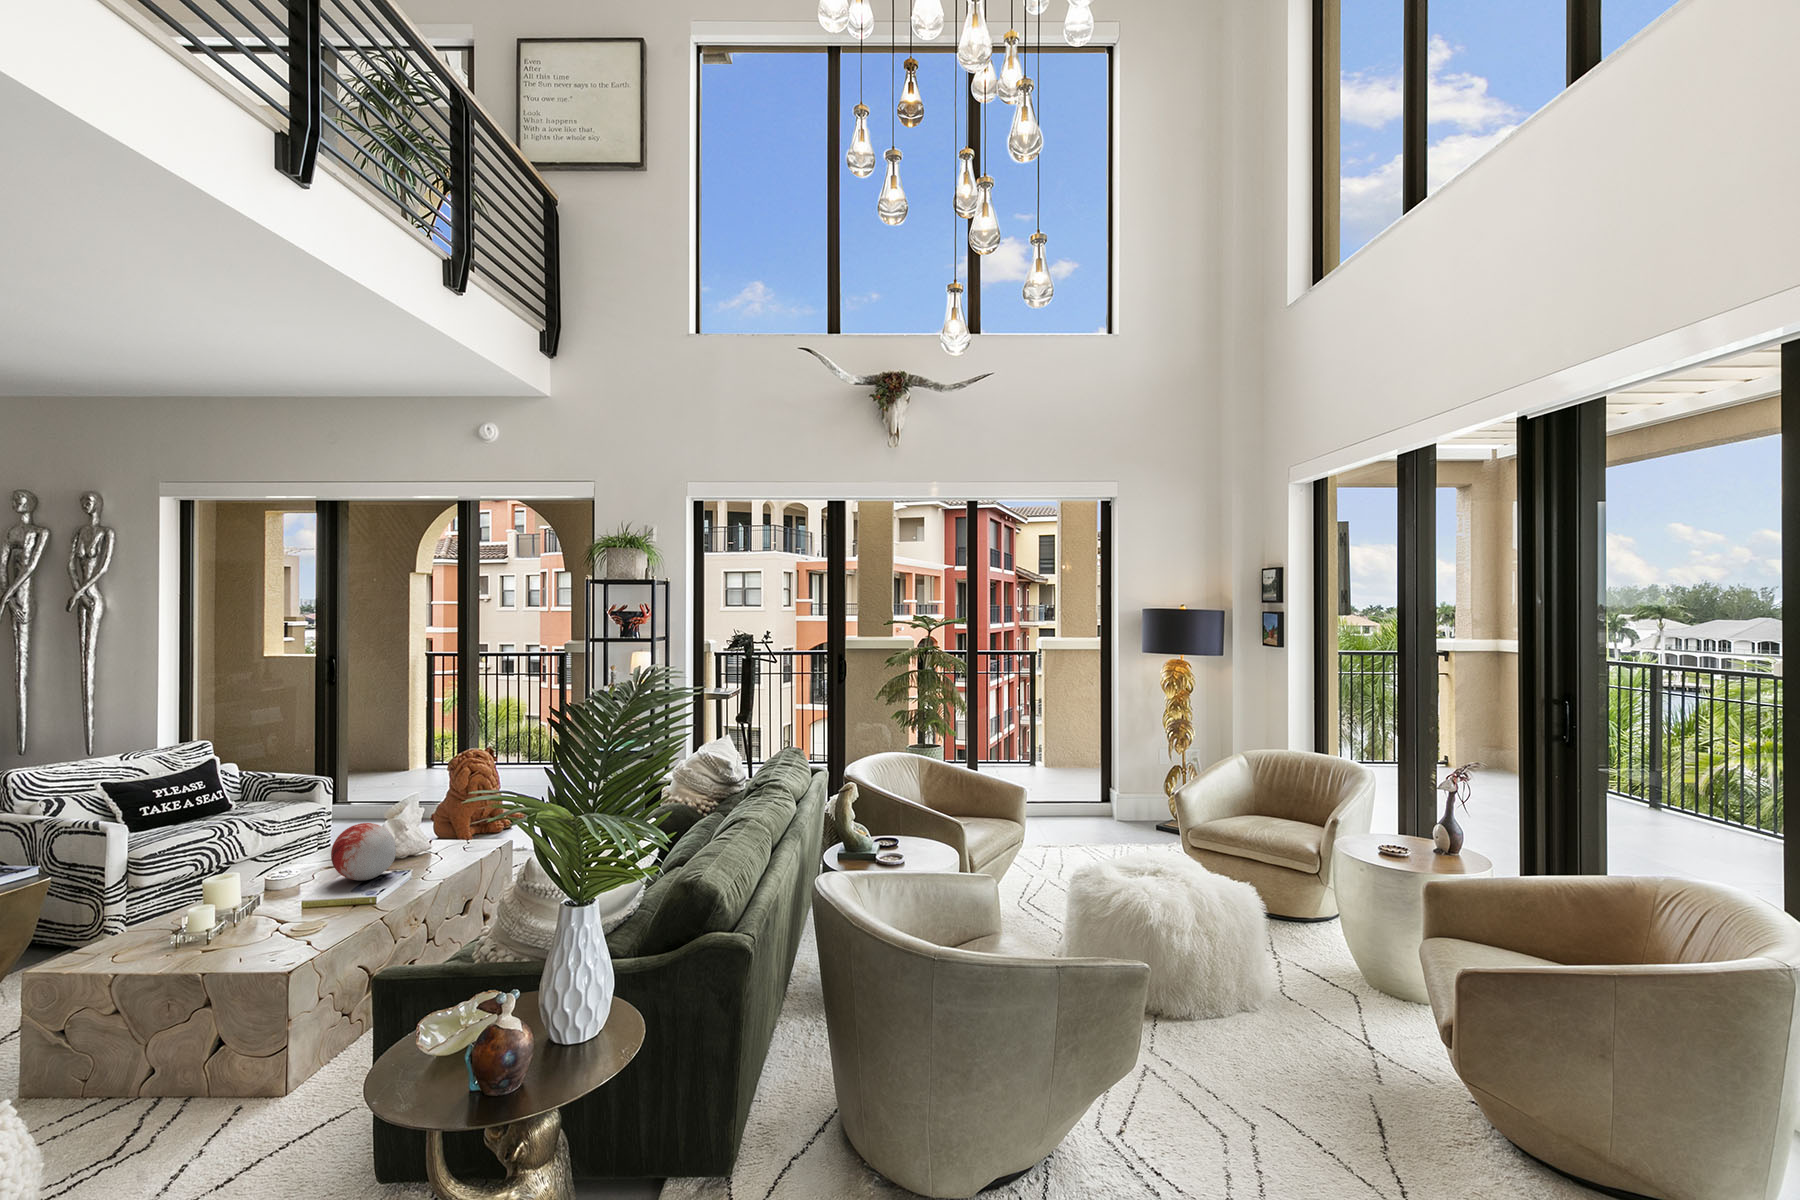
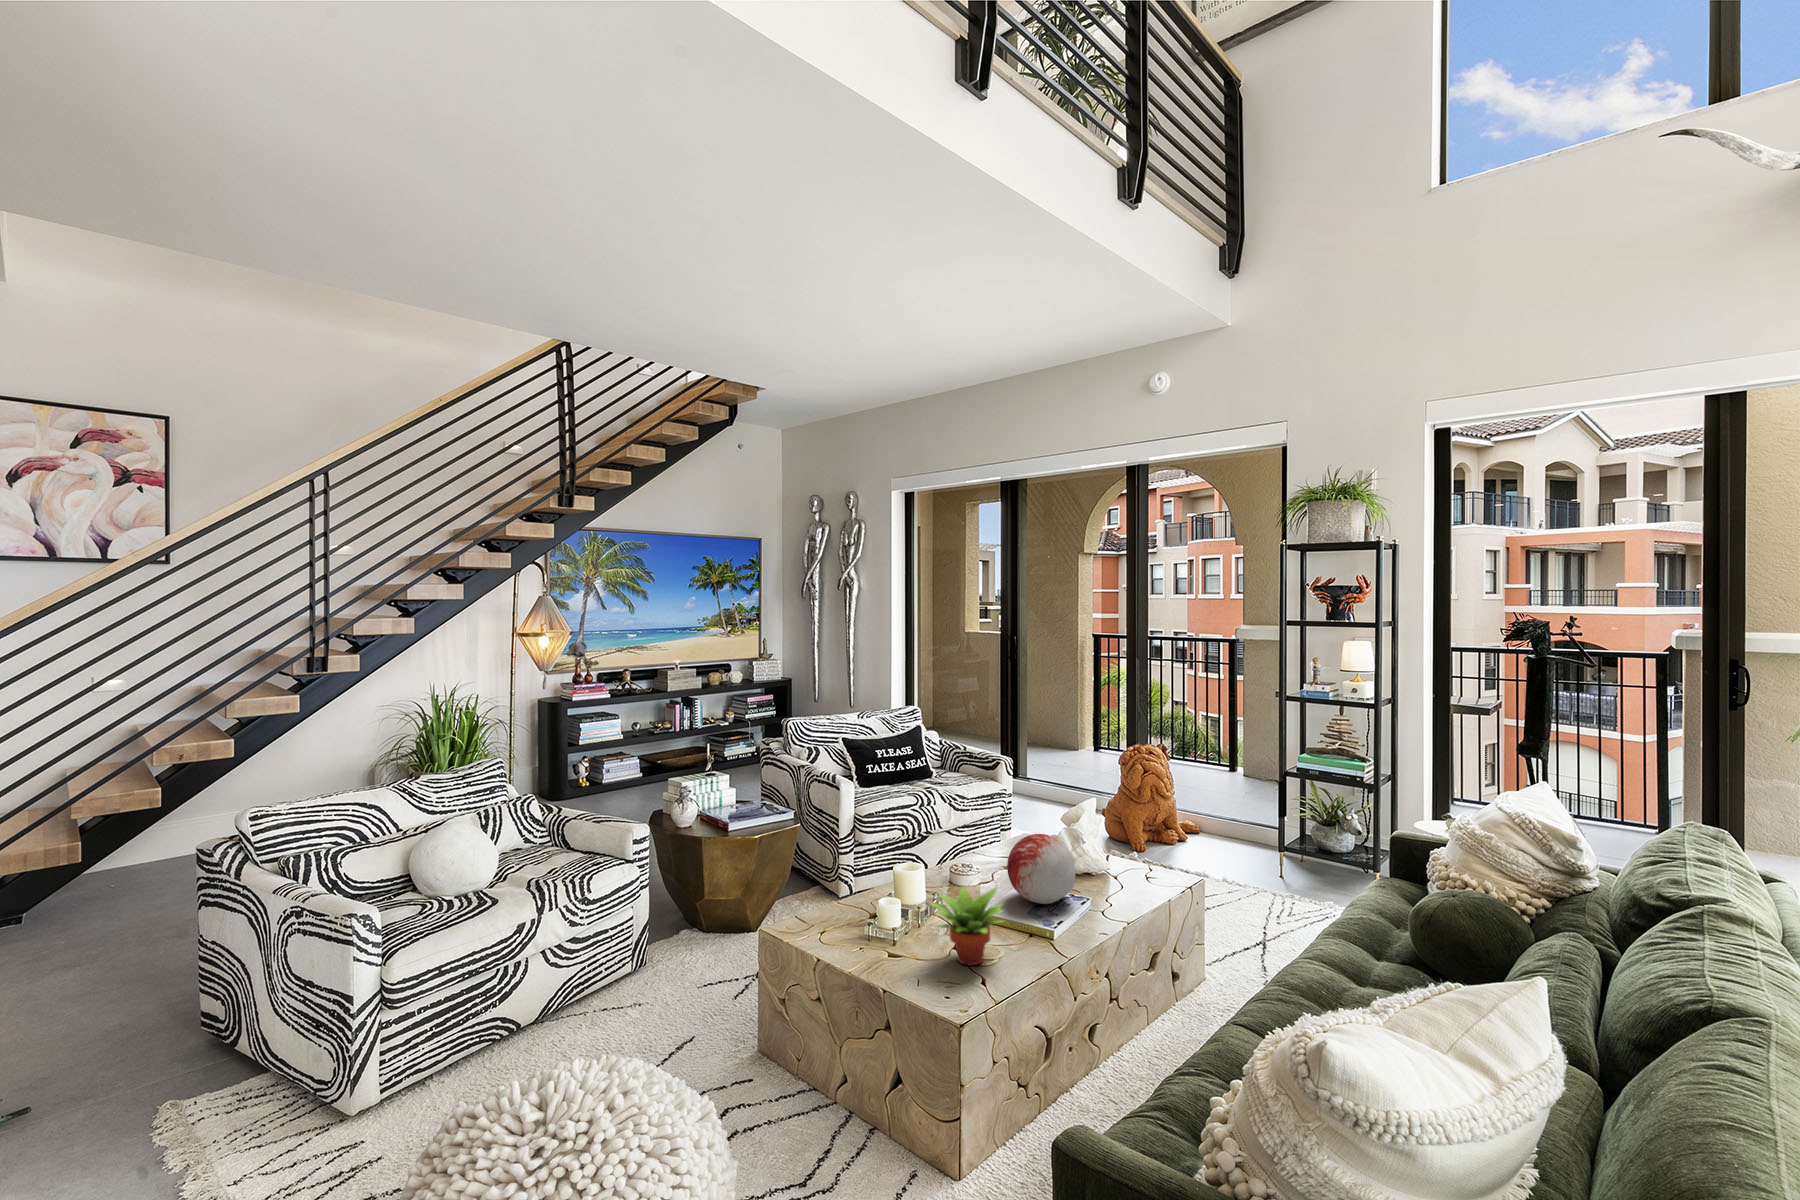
succulent plant: none [257,860,334,929] -> present [929,886,1004,965]

